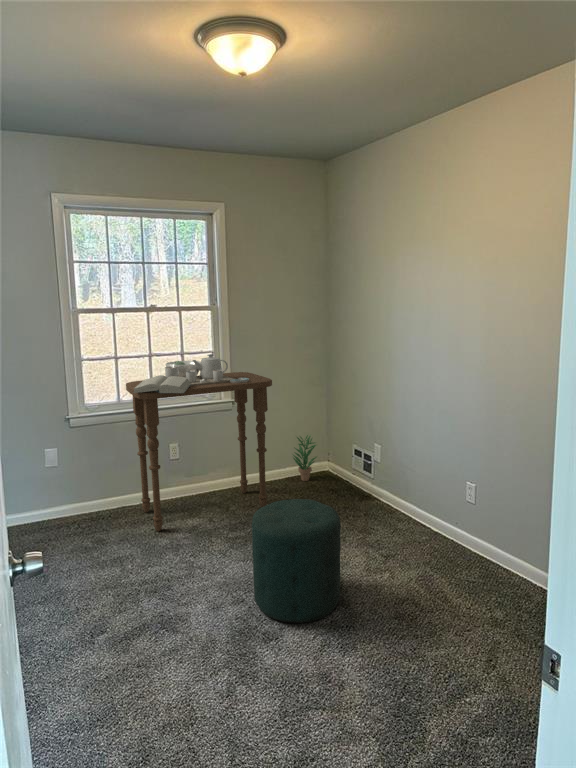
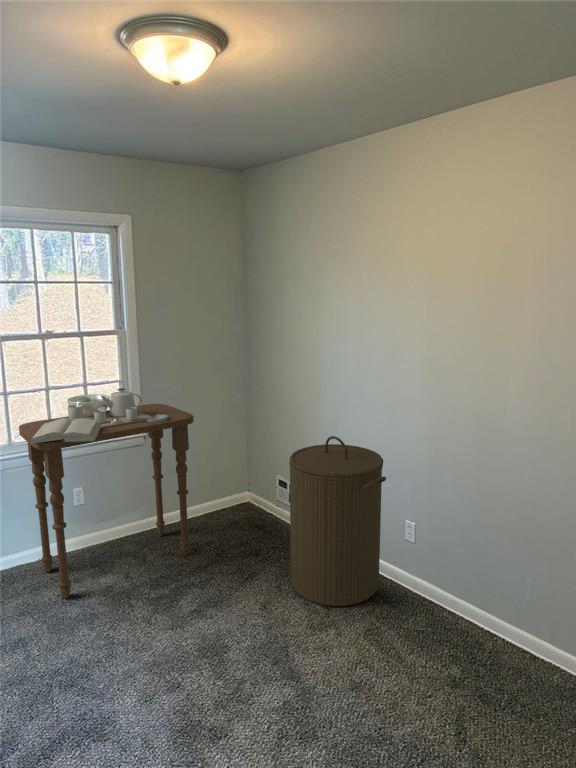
laundry hamper: none [355,398,445,557] -> present [289,436,386,606]
potted plant: present [293,435,316,481] -> none [211,465,240,515]
ottoman: present [252,499,341,623] -> none [189,562,290,713]

